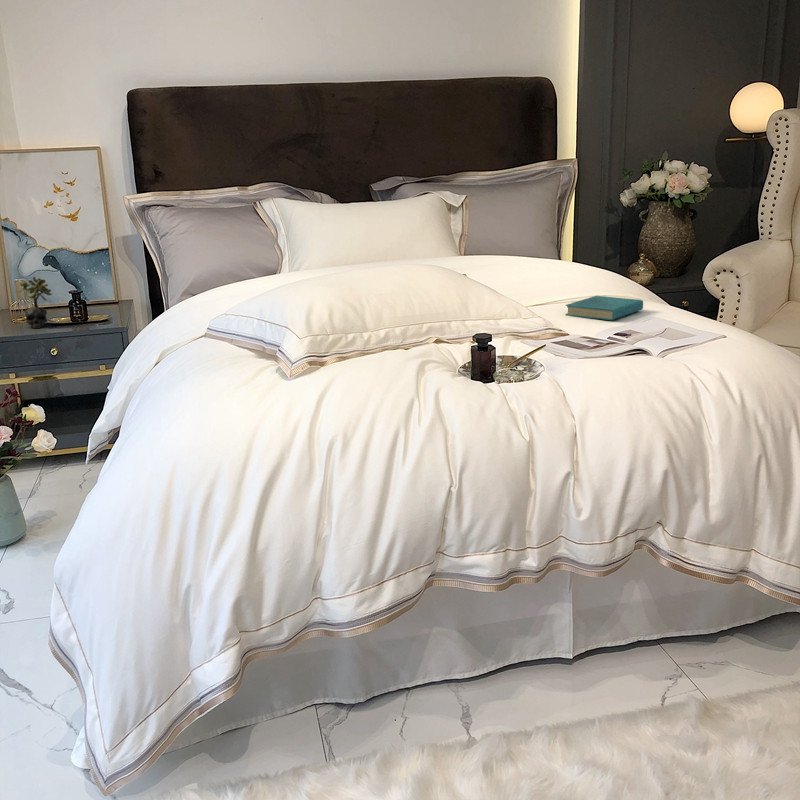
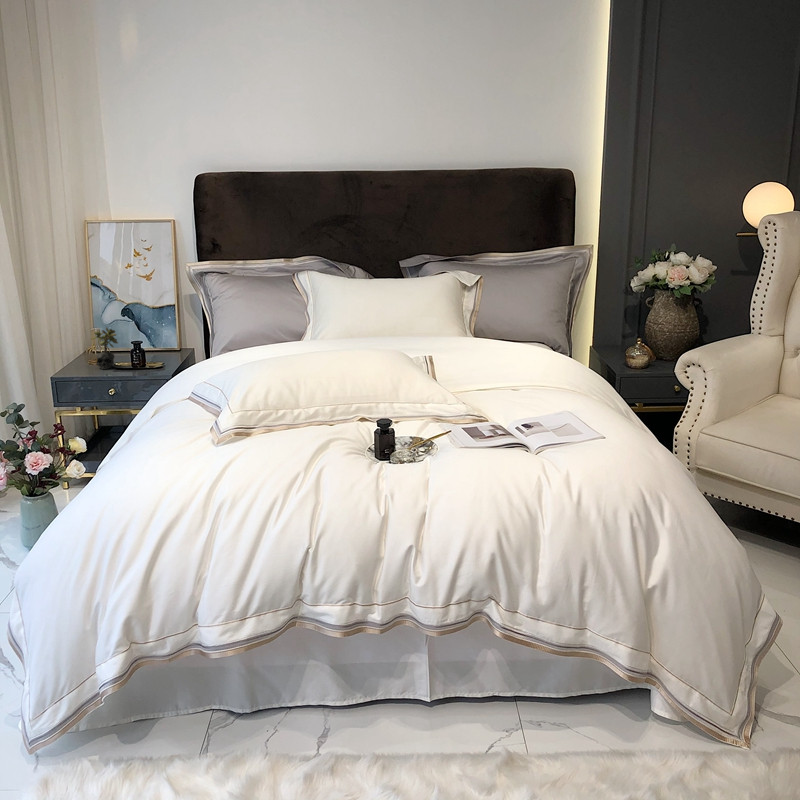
book: present [566,296,643,320] -> none [494,385,566,410]

